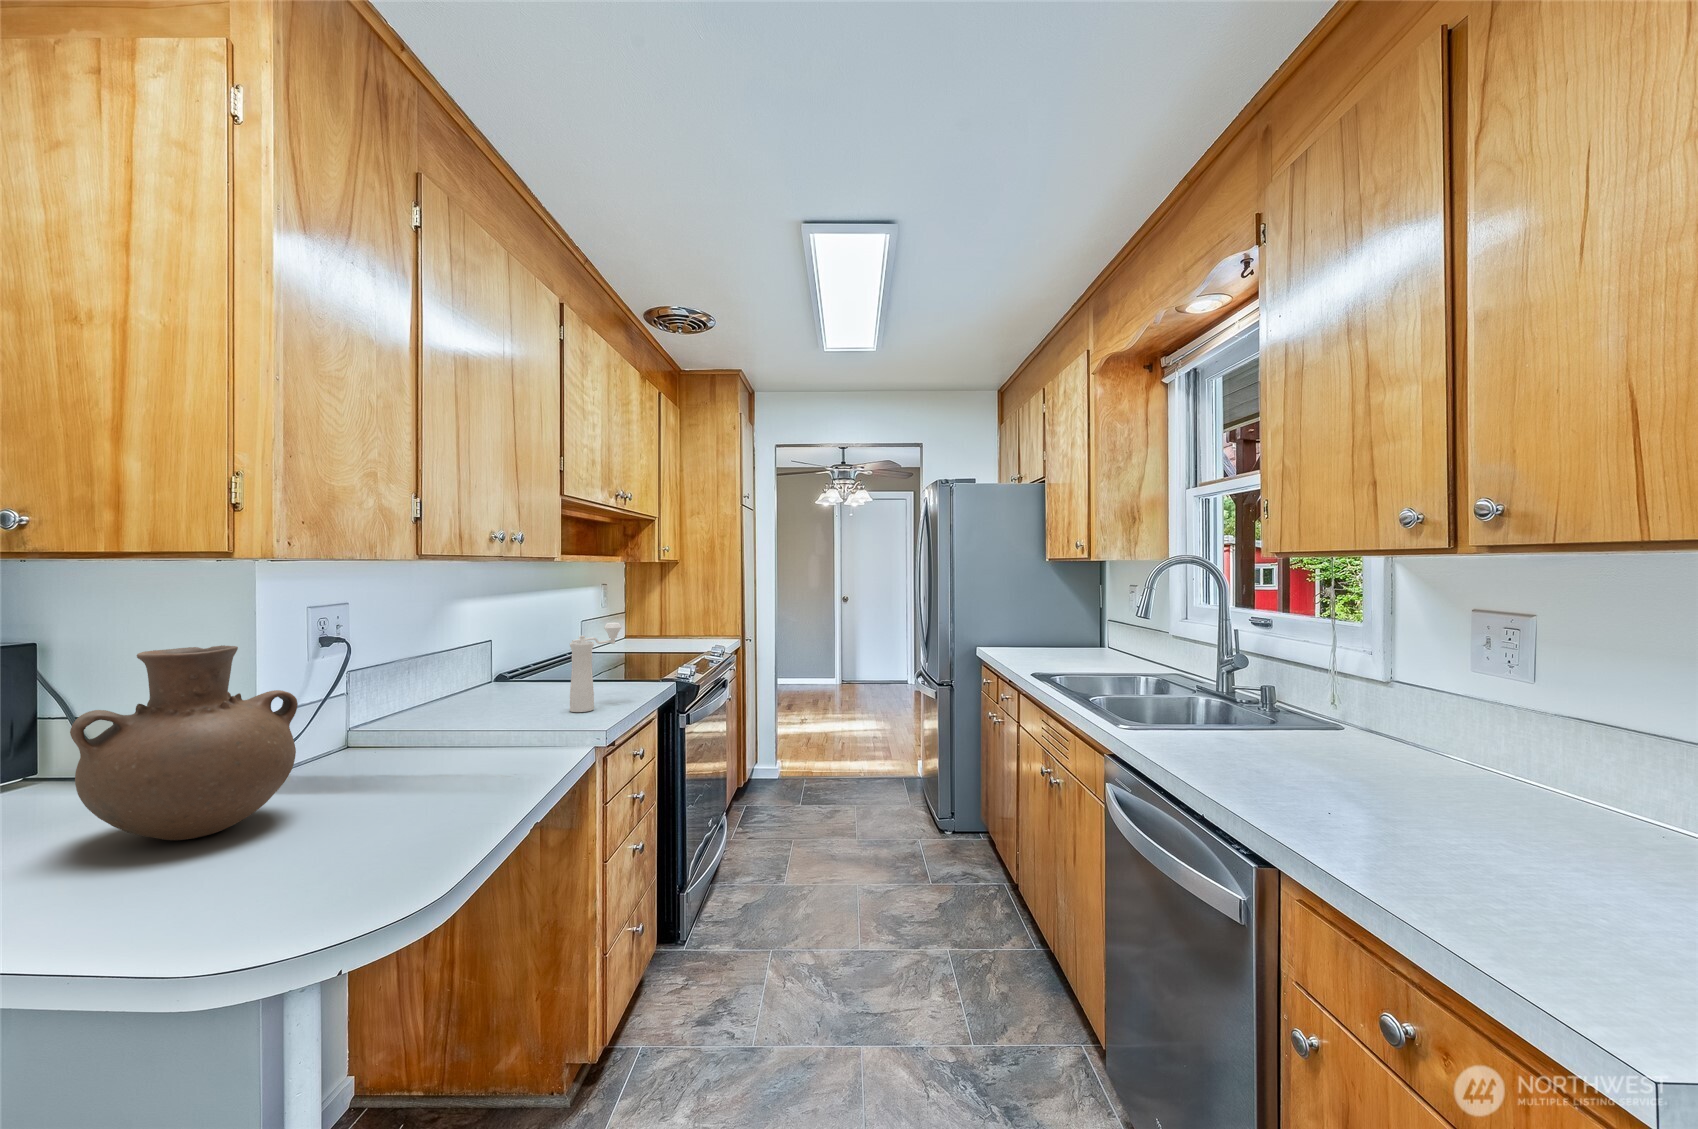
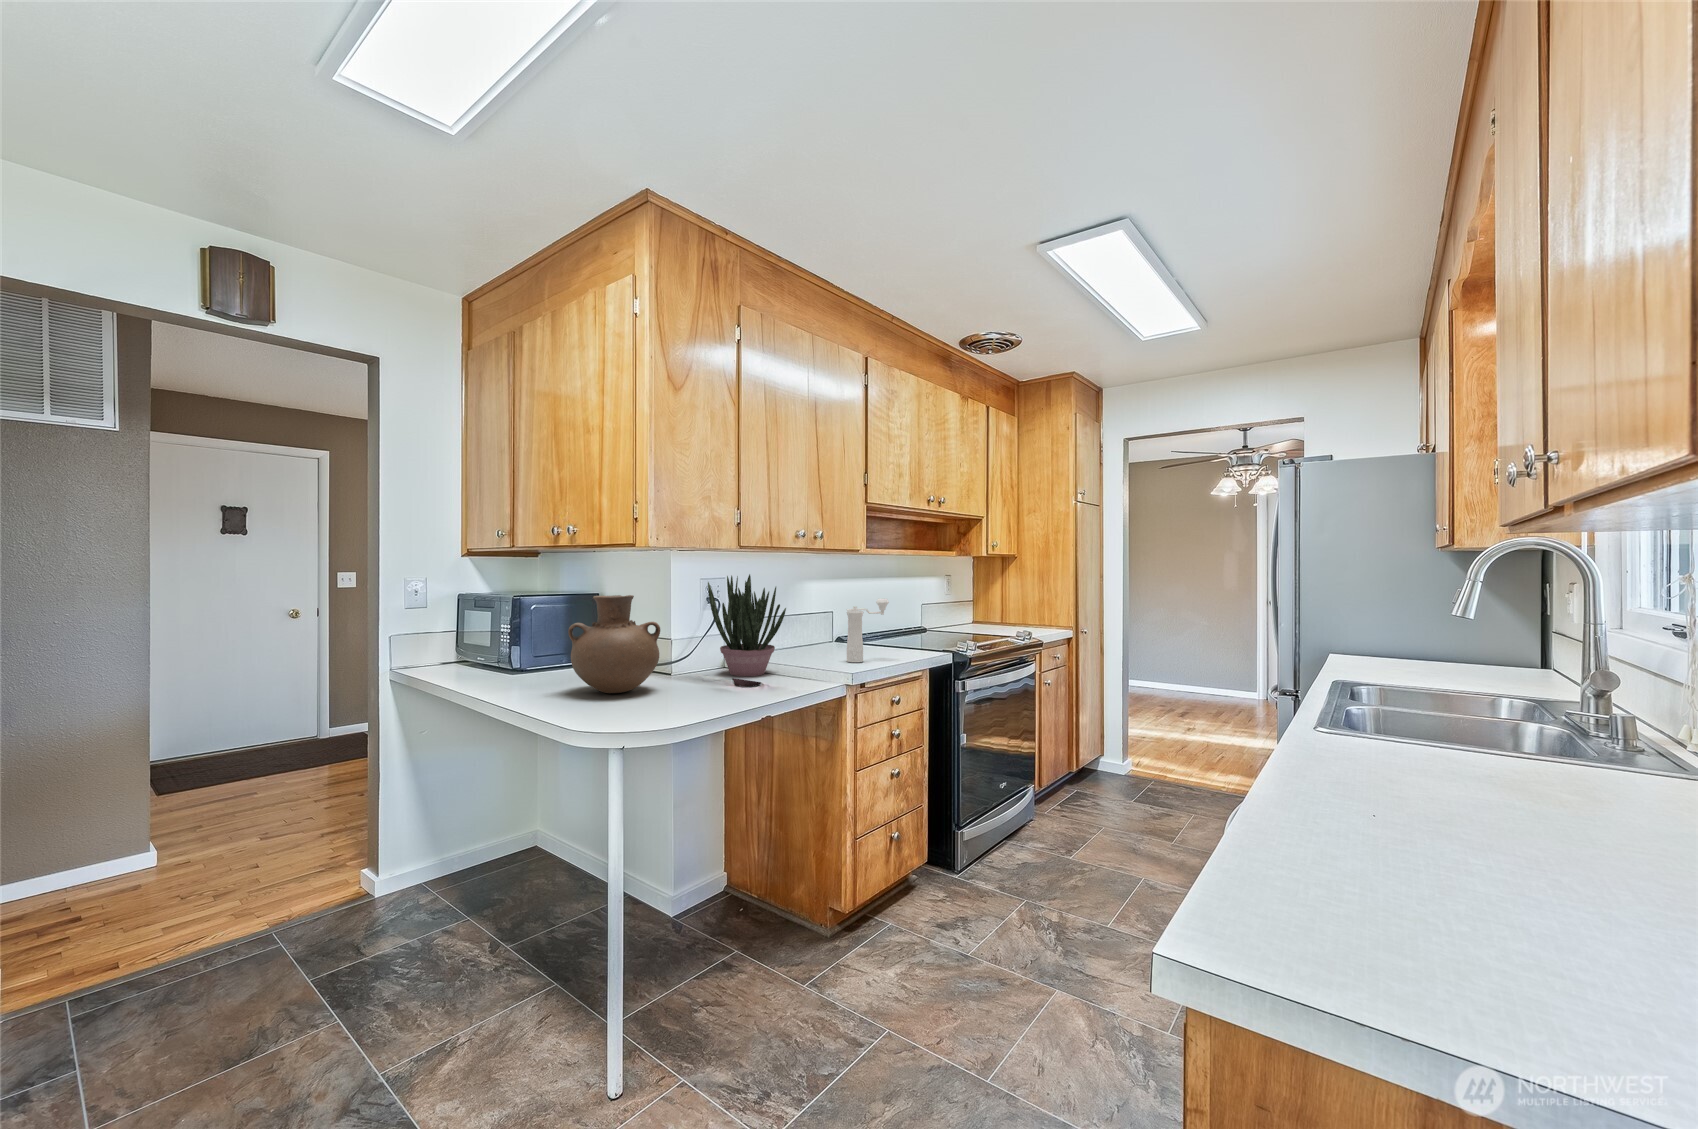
potted plant: none [383,598,514,776] -> present [708,574,786,687]

